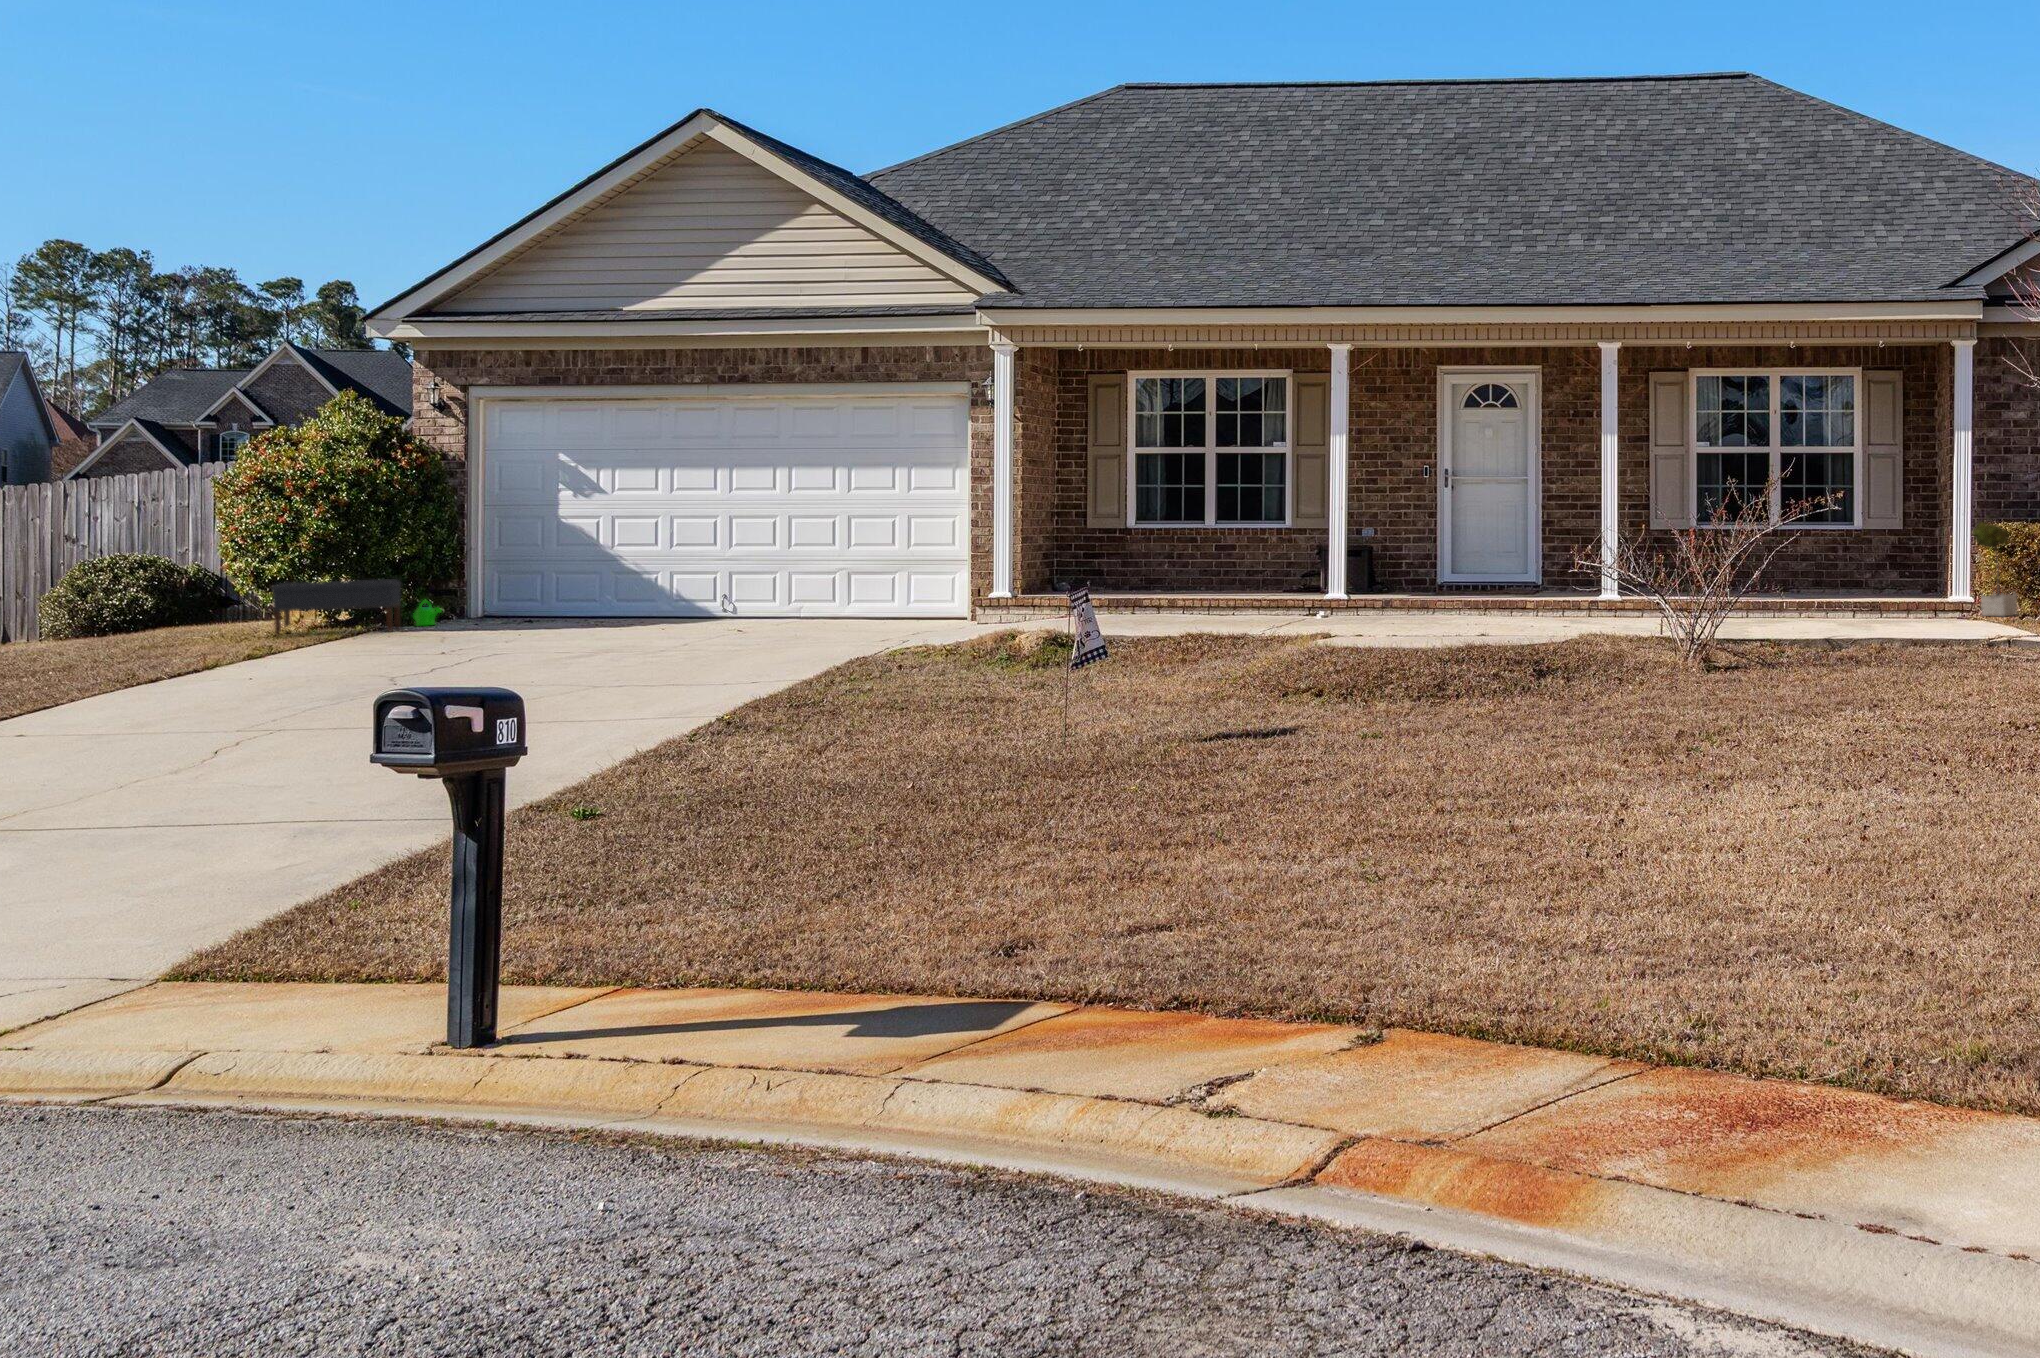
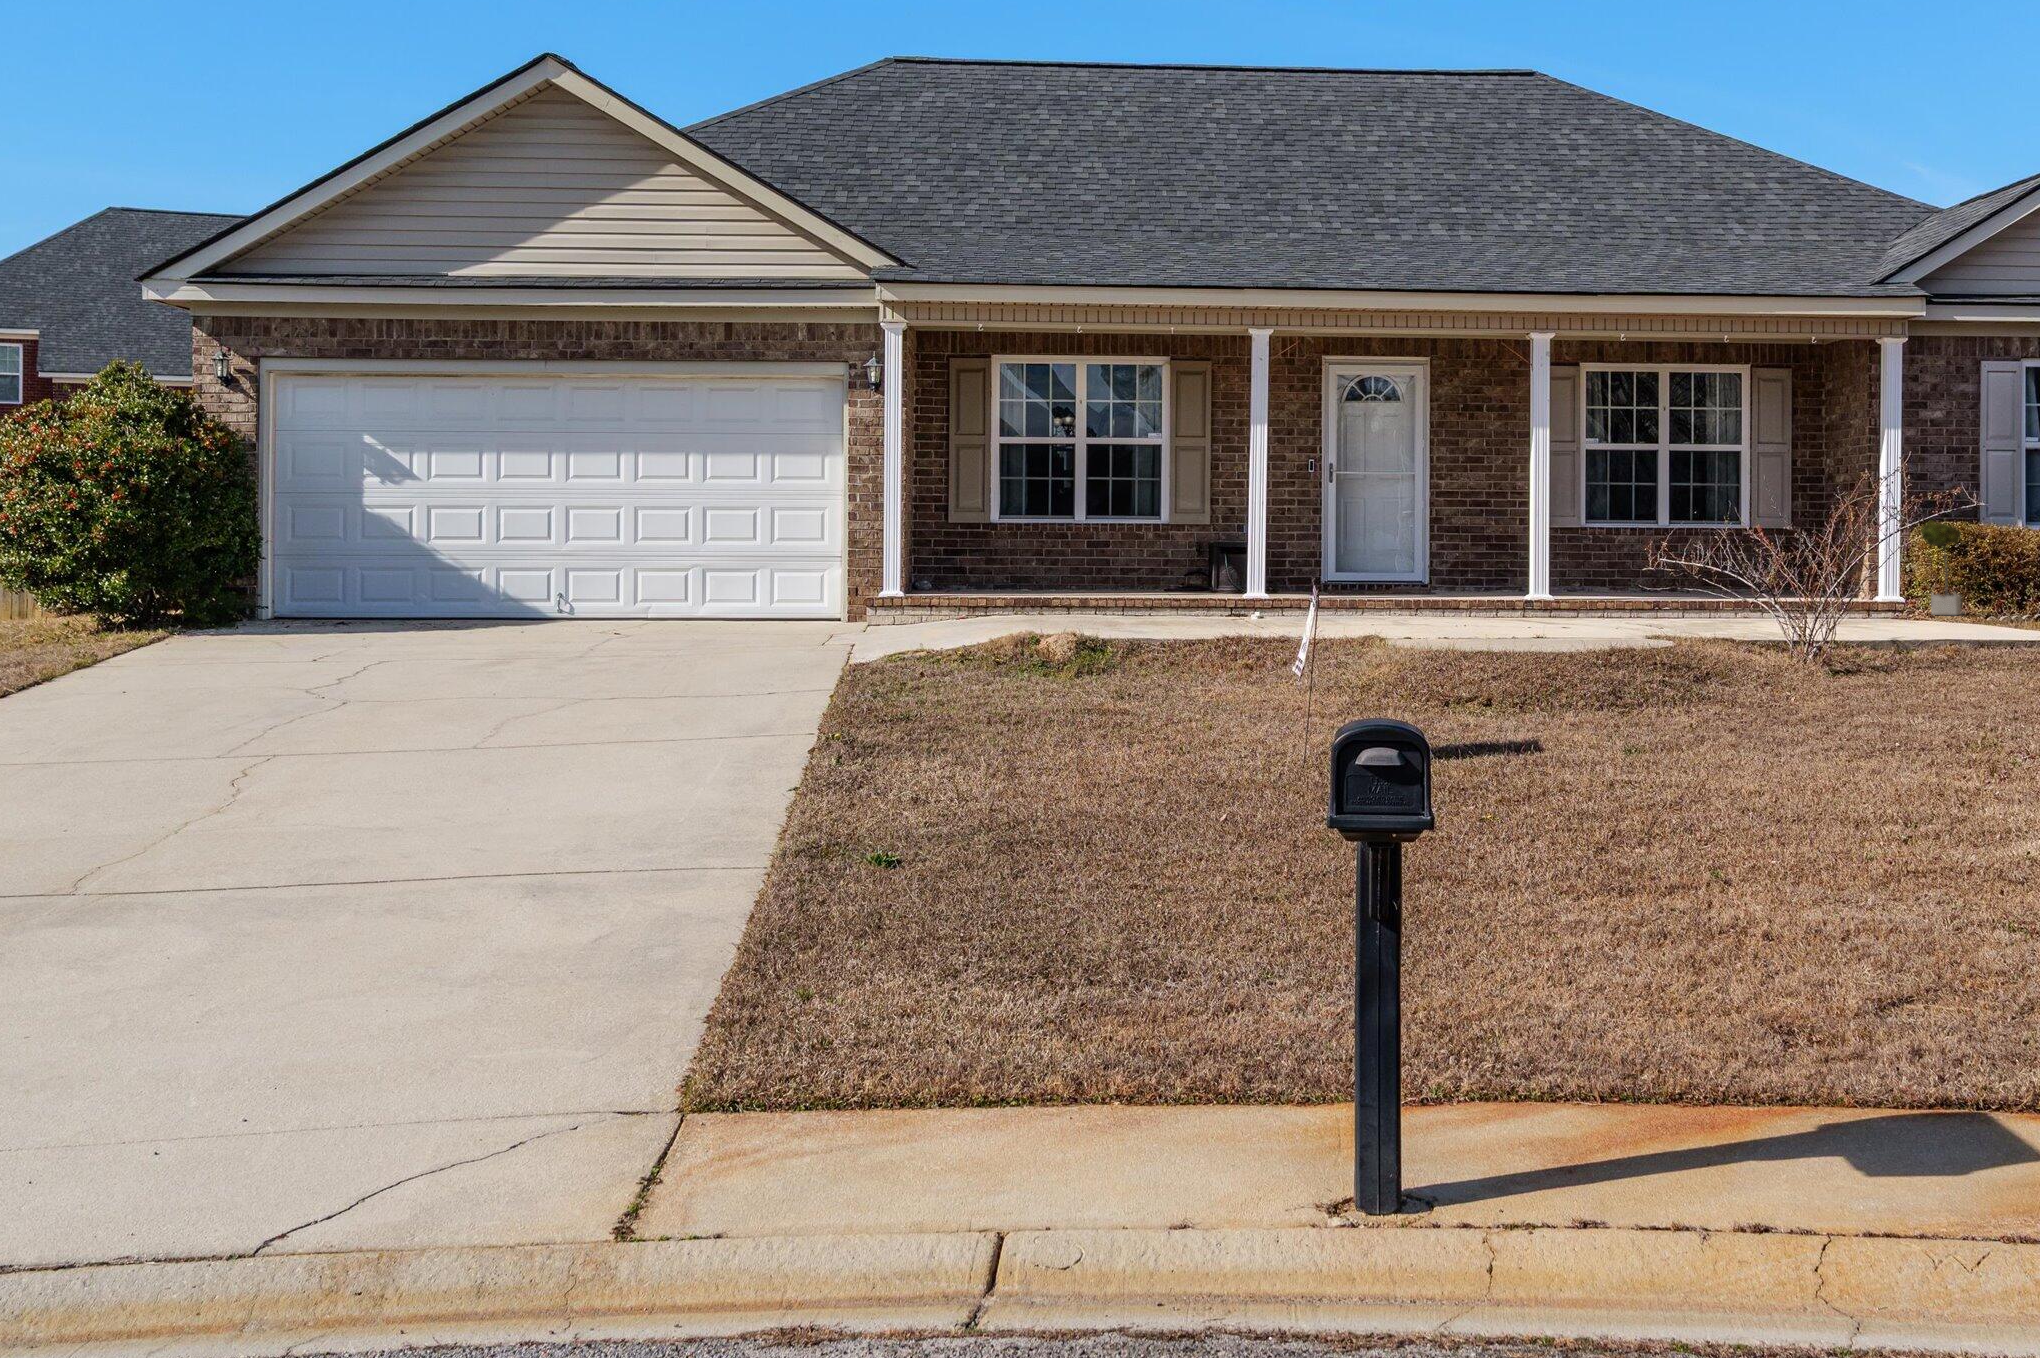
bench: present [271,579,401,636] -> none [64,575,206,640]
watering can: present [413,600,441,626] -> none [212,599,251,628]

